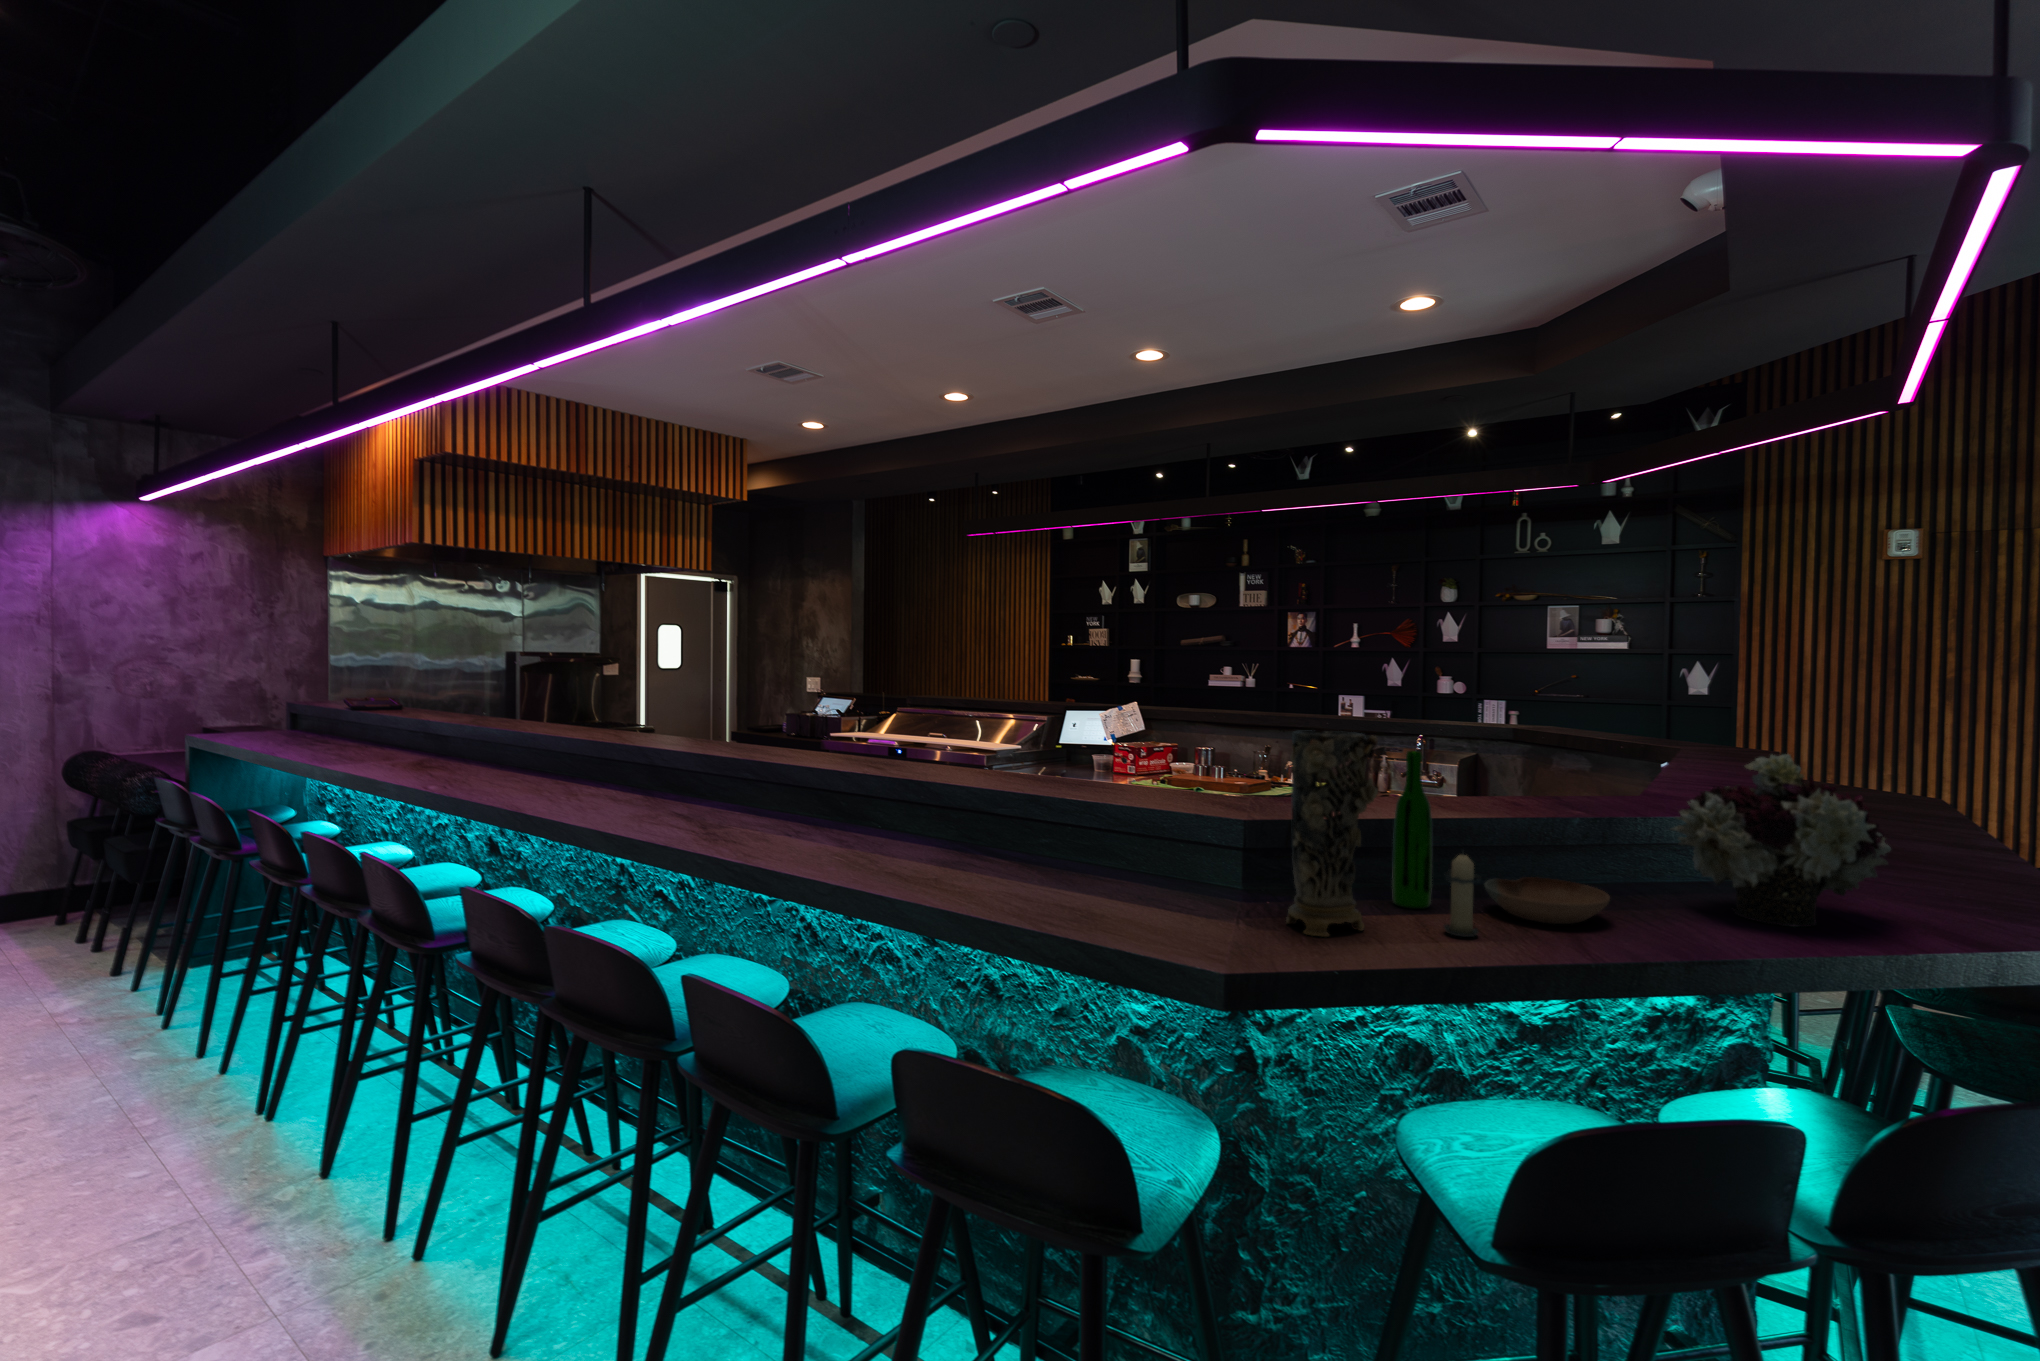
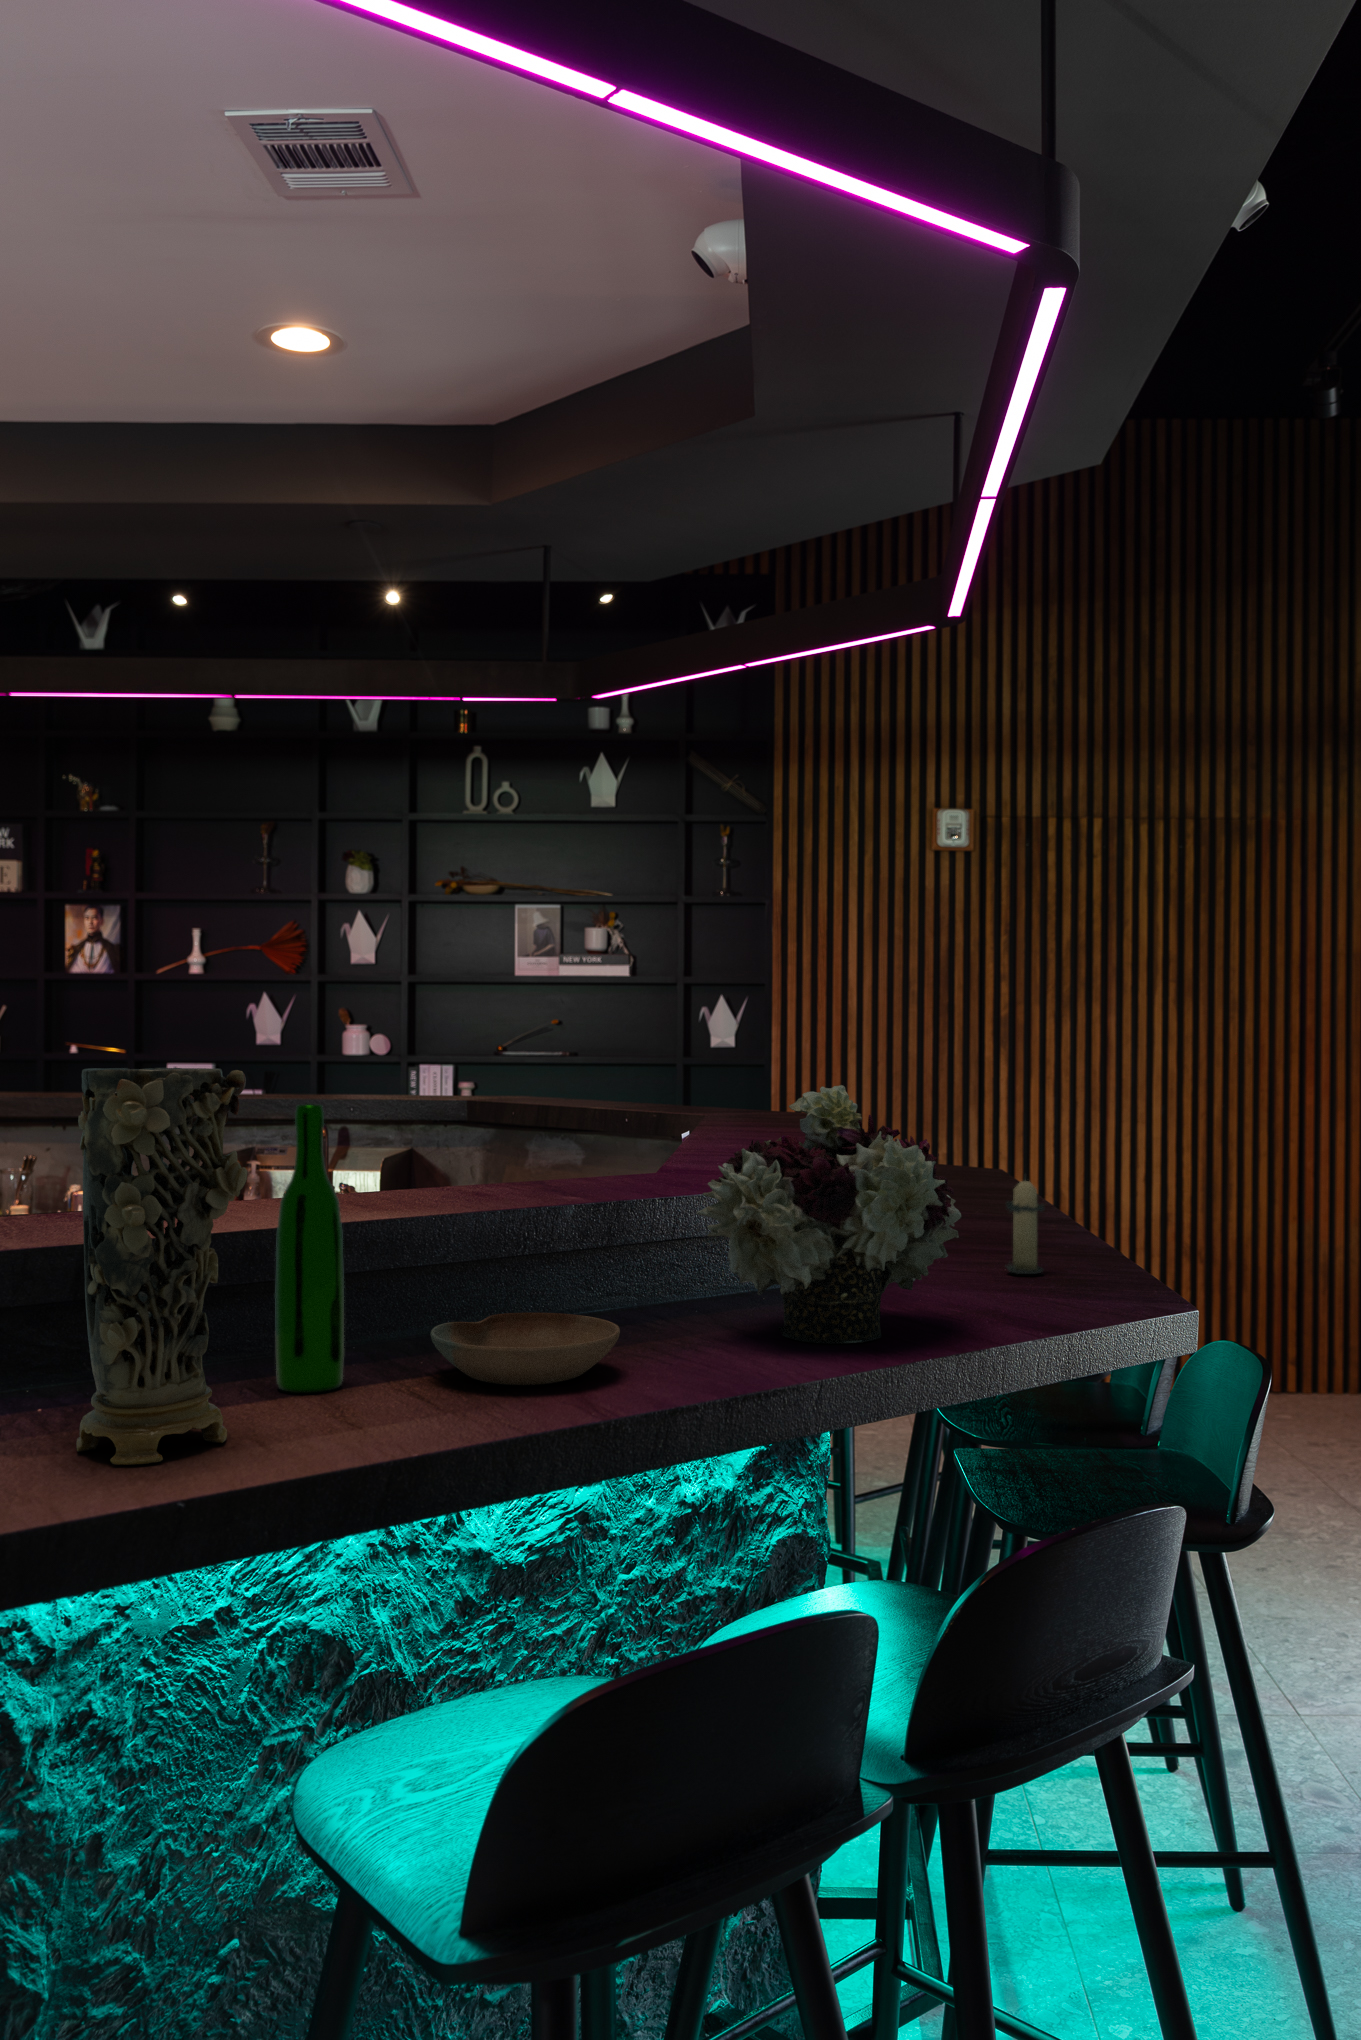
candle: present [1444,854,1480,937] -> present [1006,1180,1044,1274]

